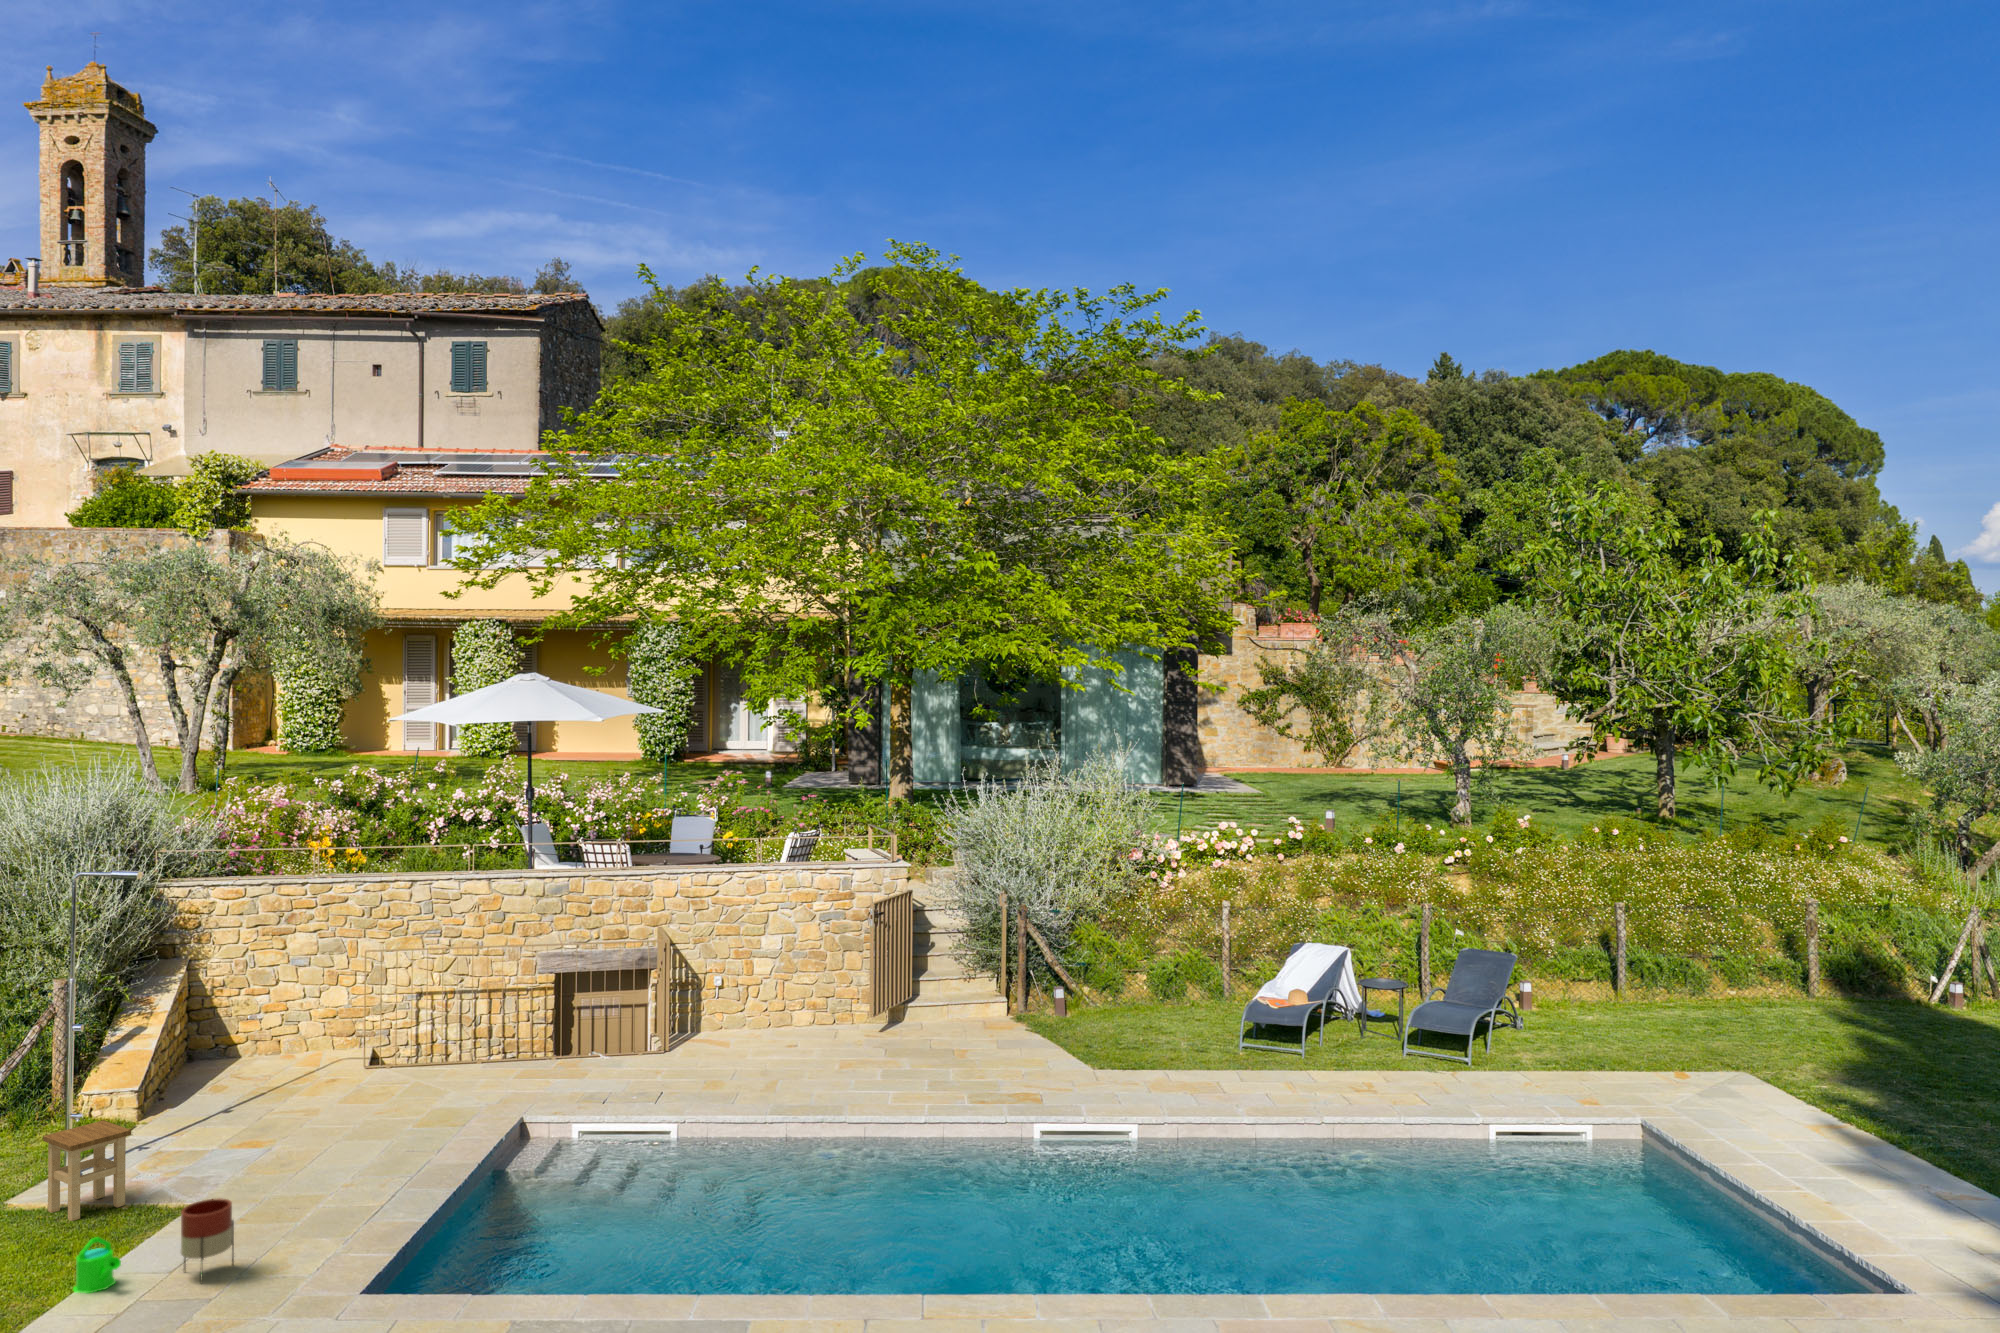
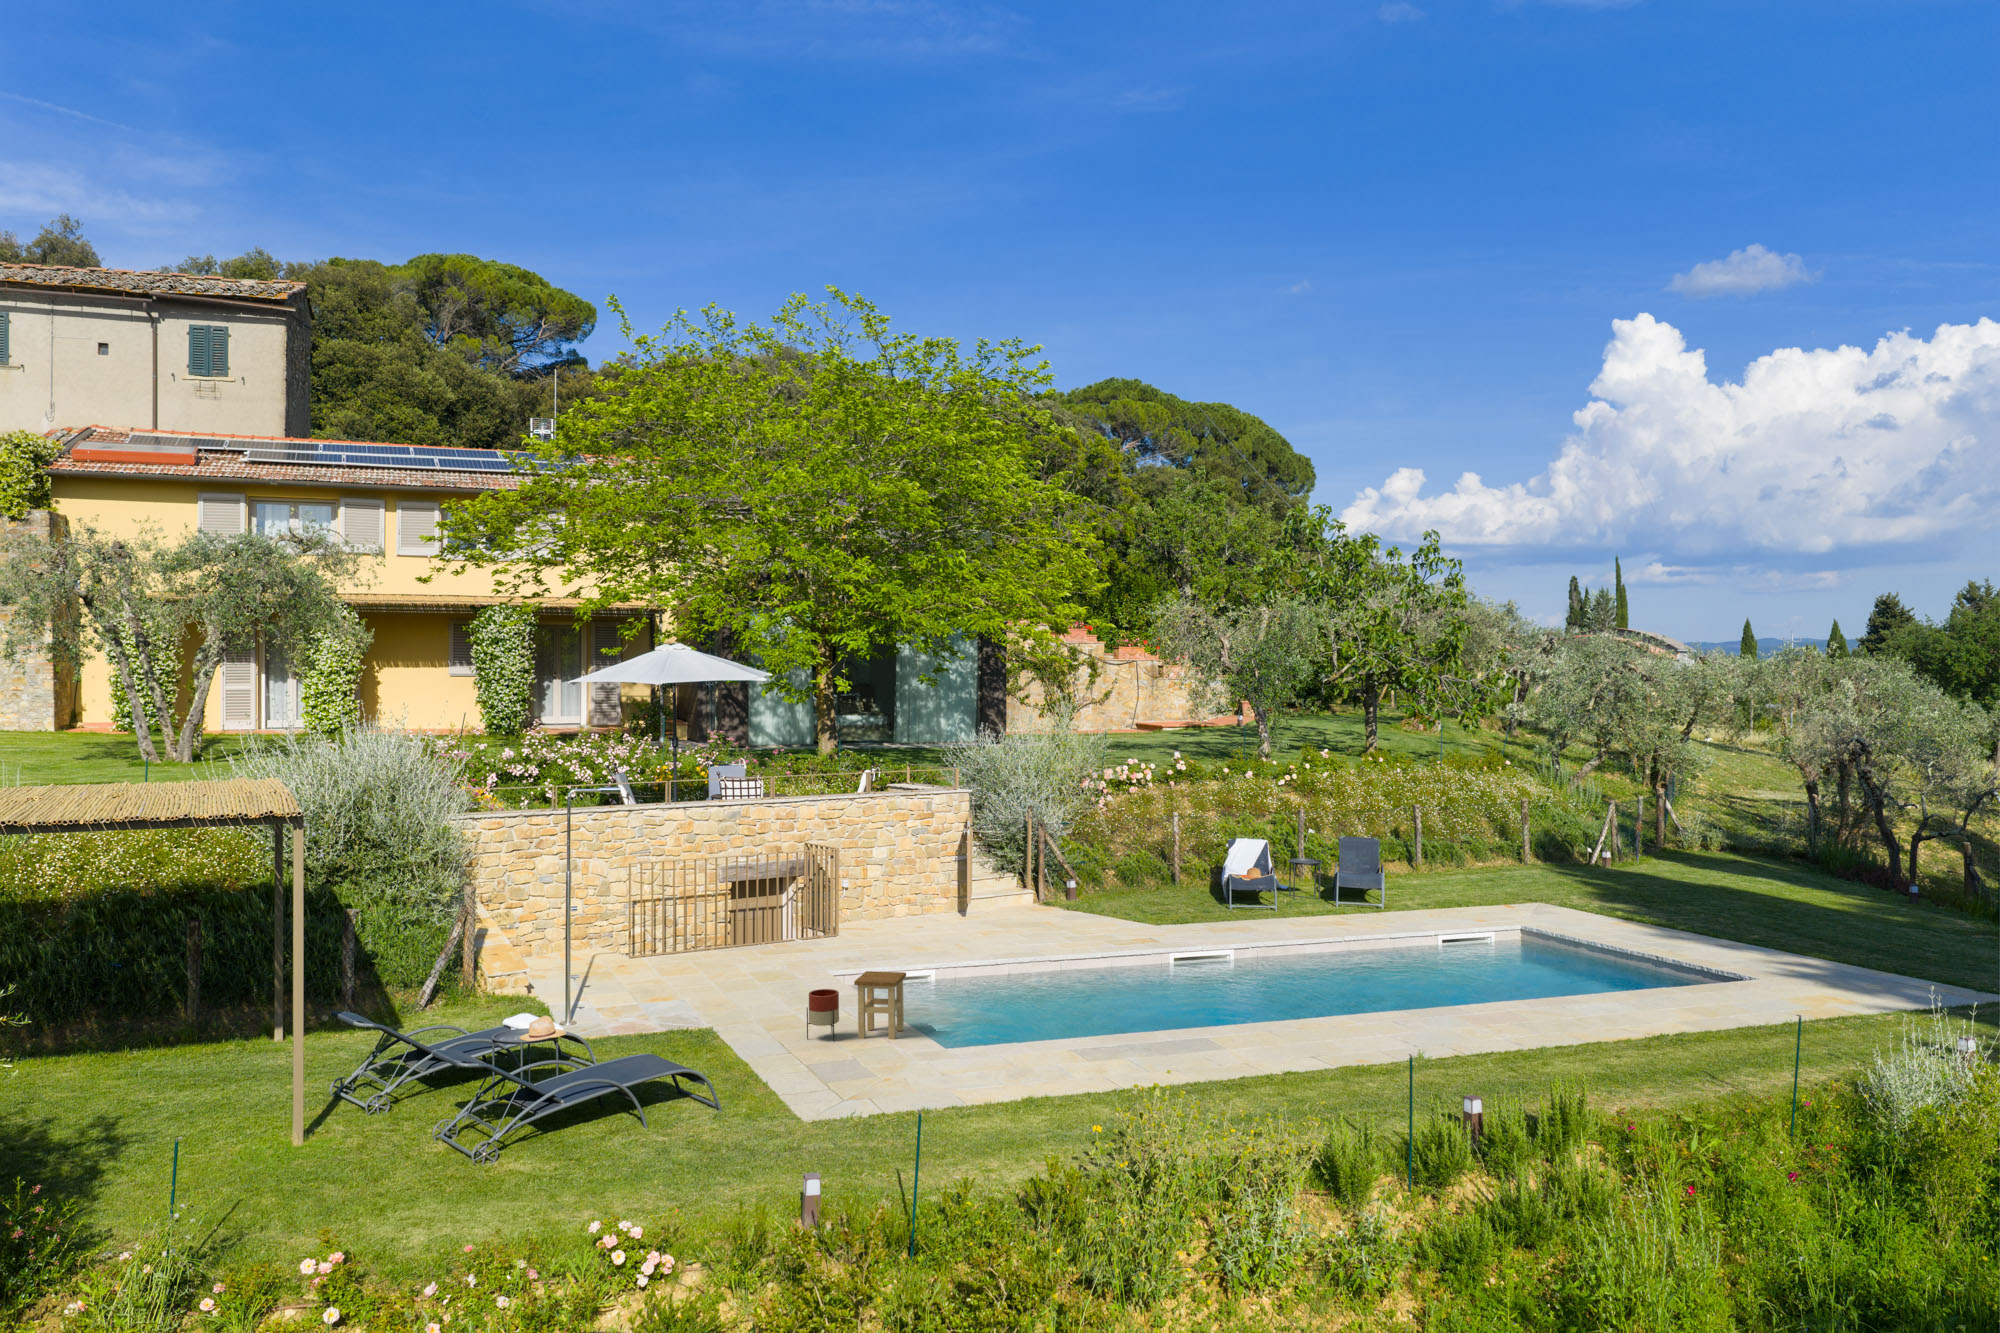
stool: present [43,1120,131,1221] -> present [854,971,906,1040]
watering can: present [73,1237,121,1293] -> none [745,1017,790,1054]

